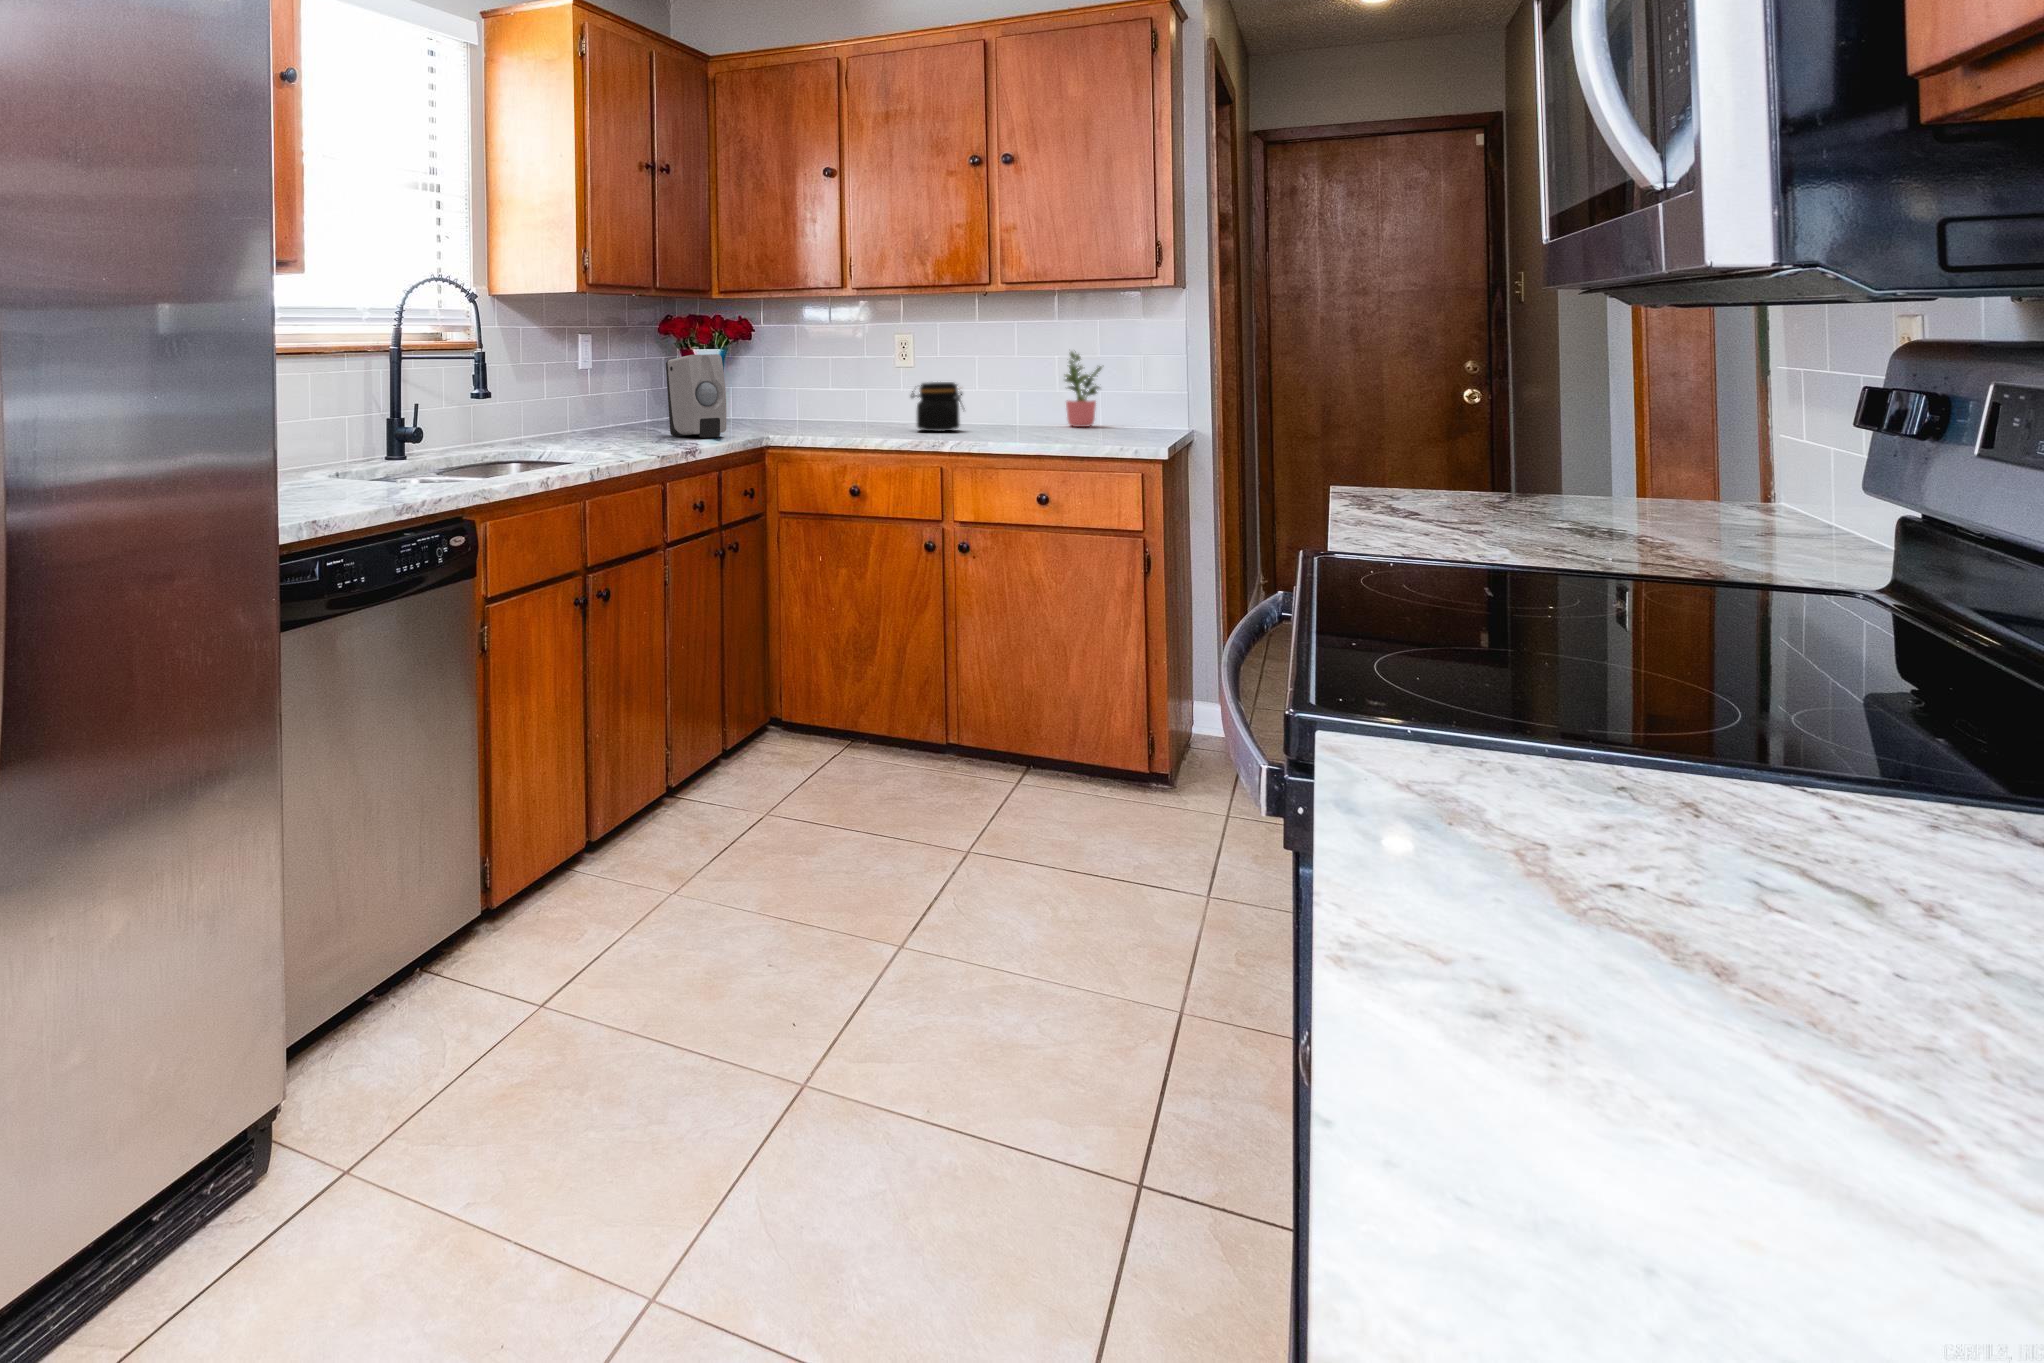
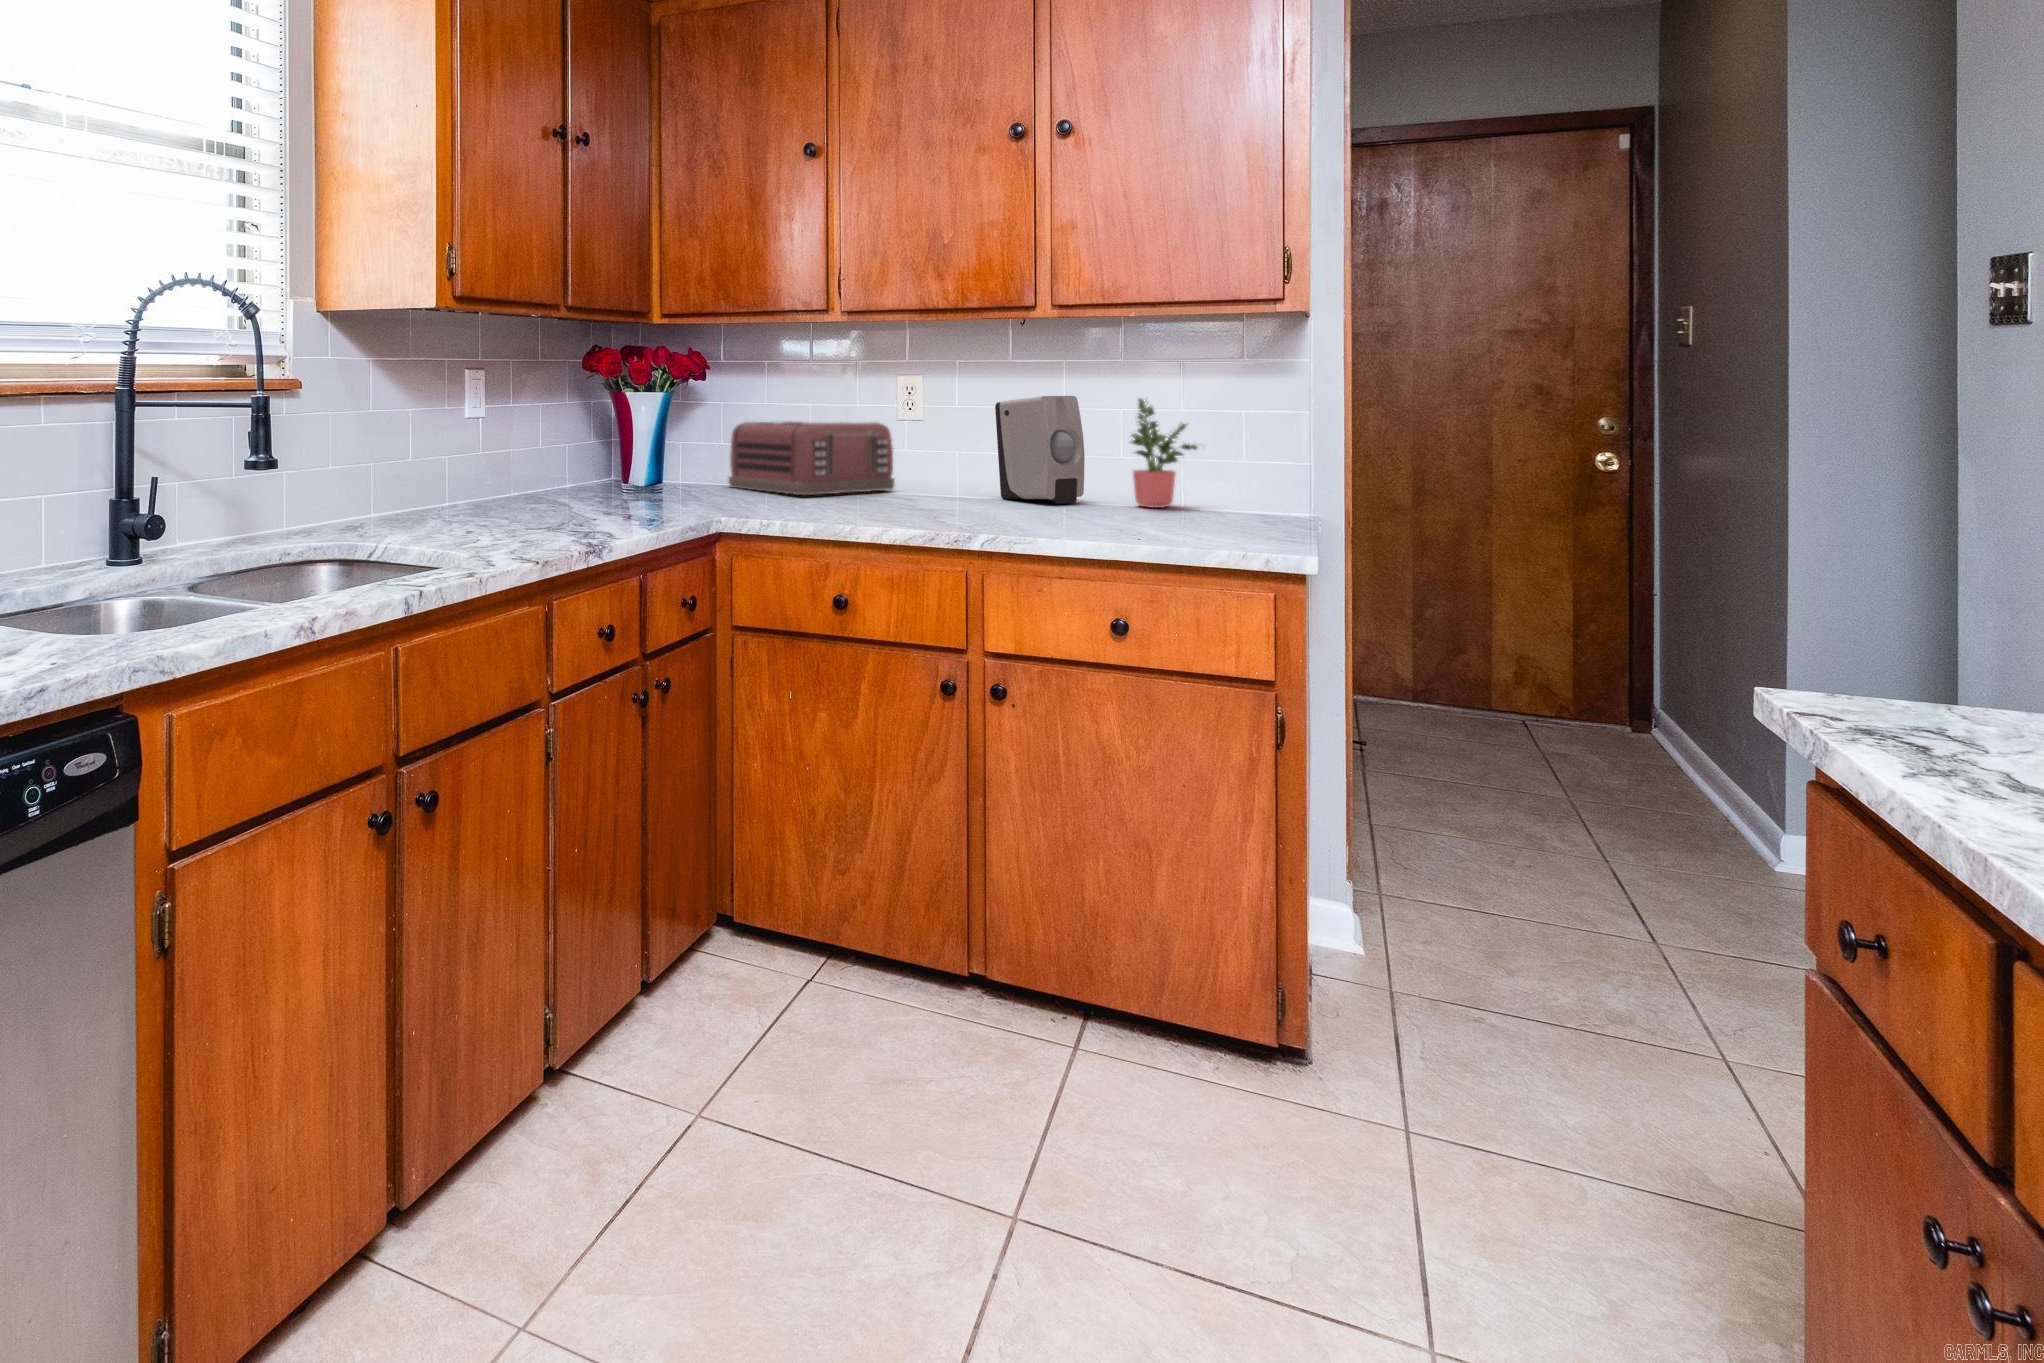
soap dispenser: present [666,354,726,438] -> present [995,396,1085,504]
toaster: none [772,371,896,424] -> present [729,421,895,495]
jar: present [911,382,962,431] -> none [918,443,996,513]

